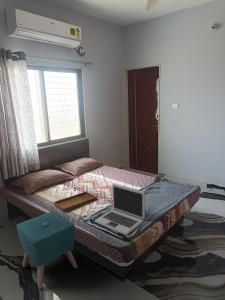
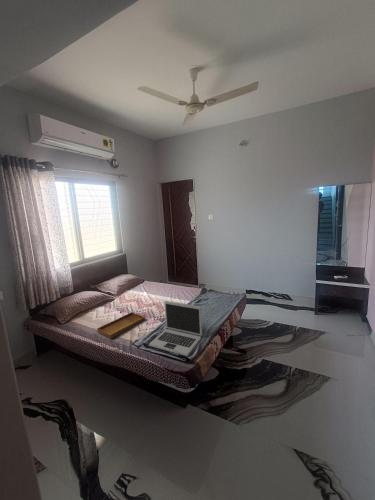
ottoman: present [17,211,77,289] -> none [55,339,131,437]

